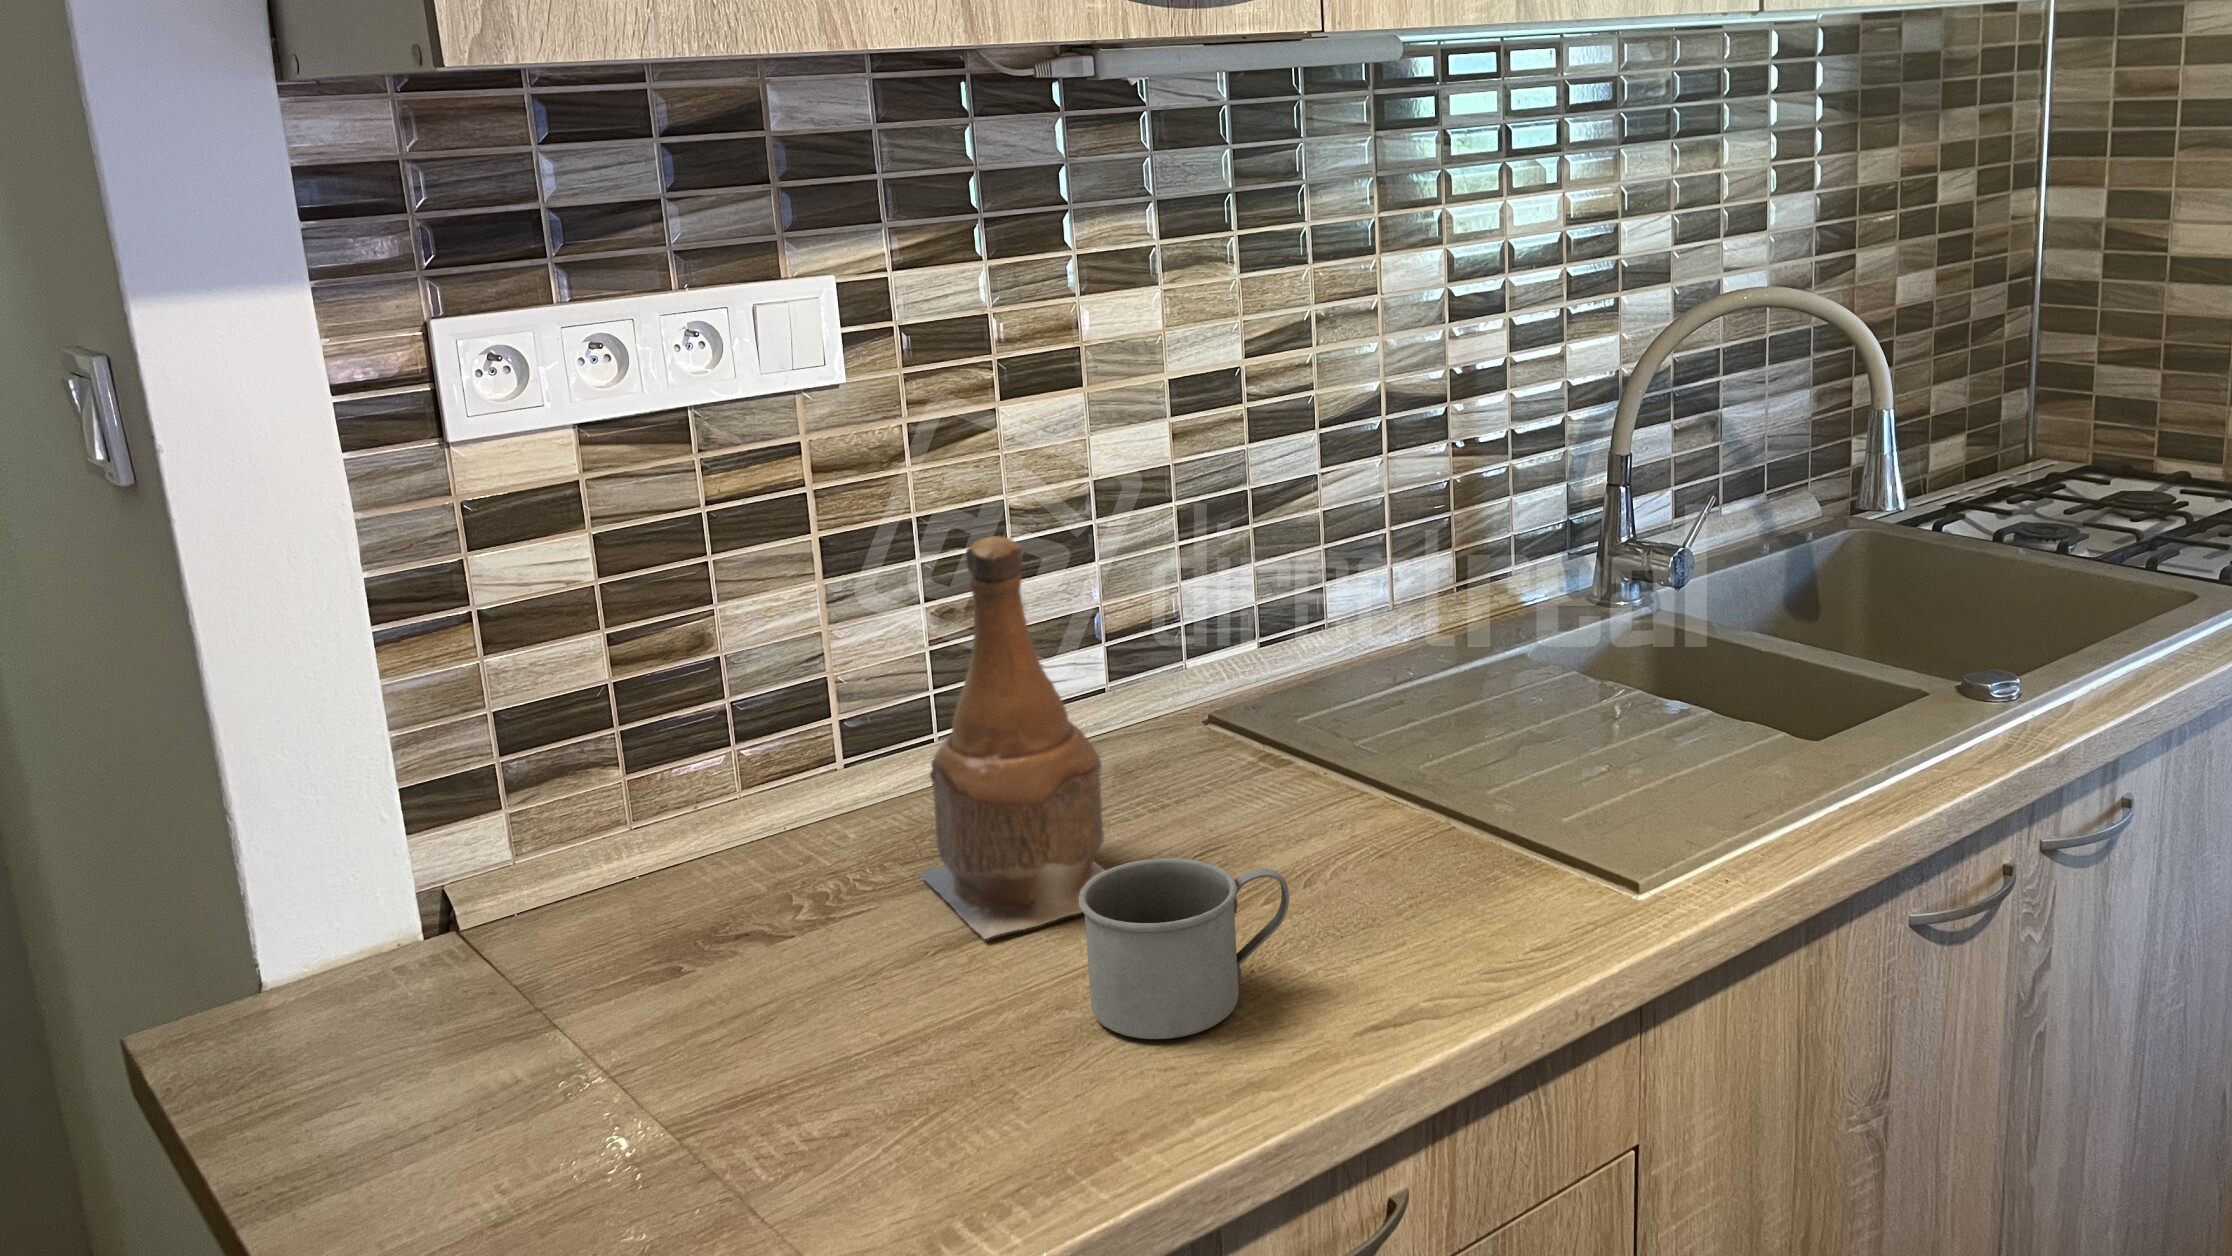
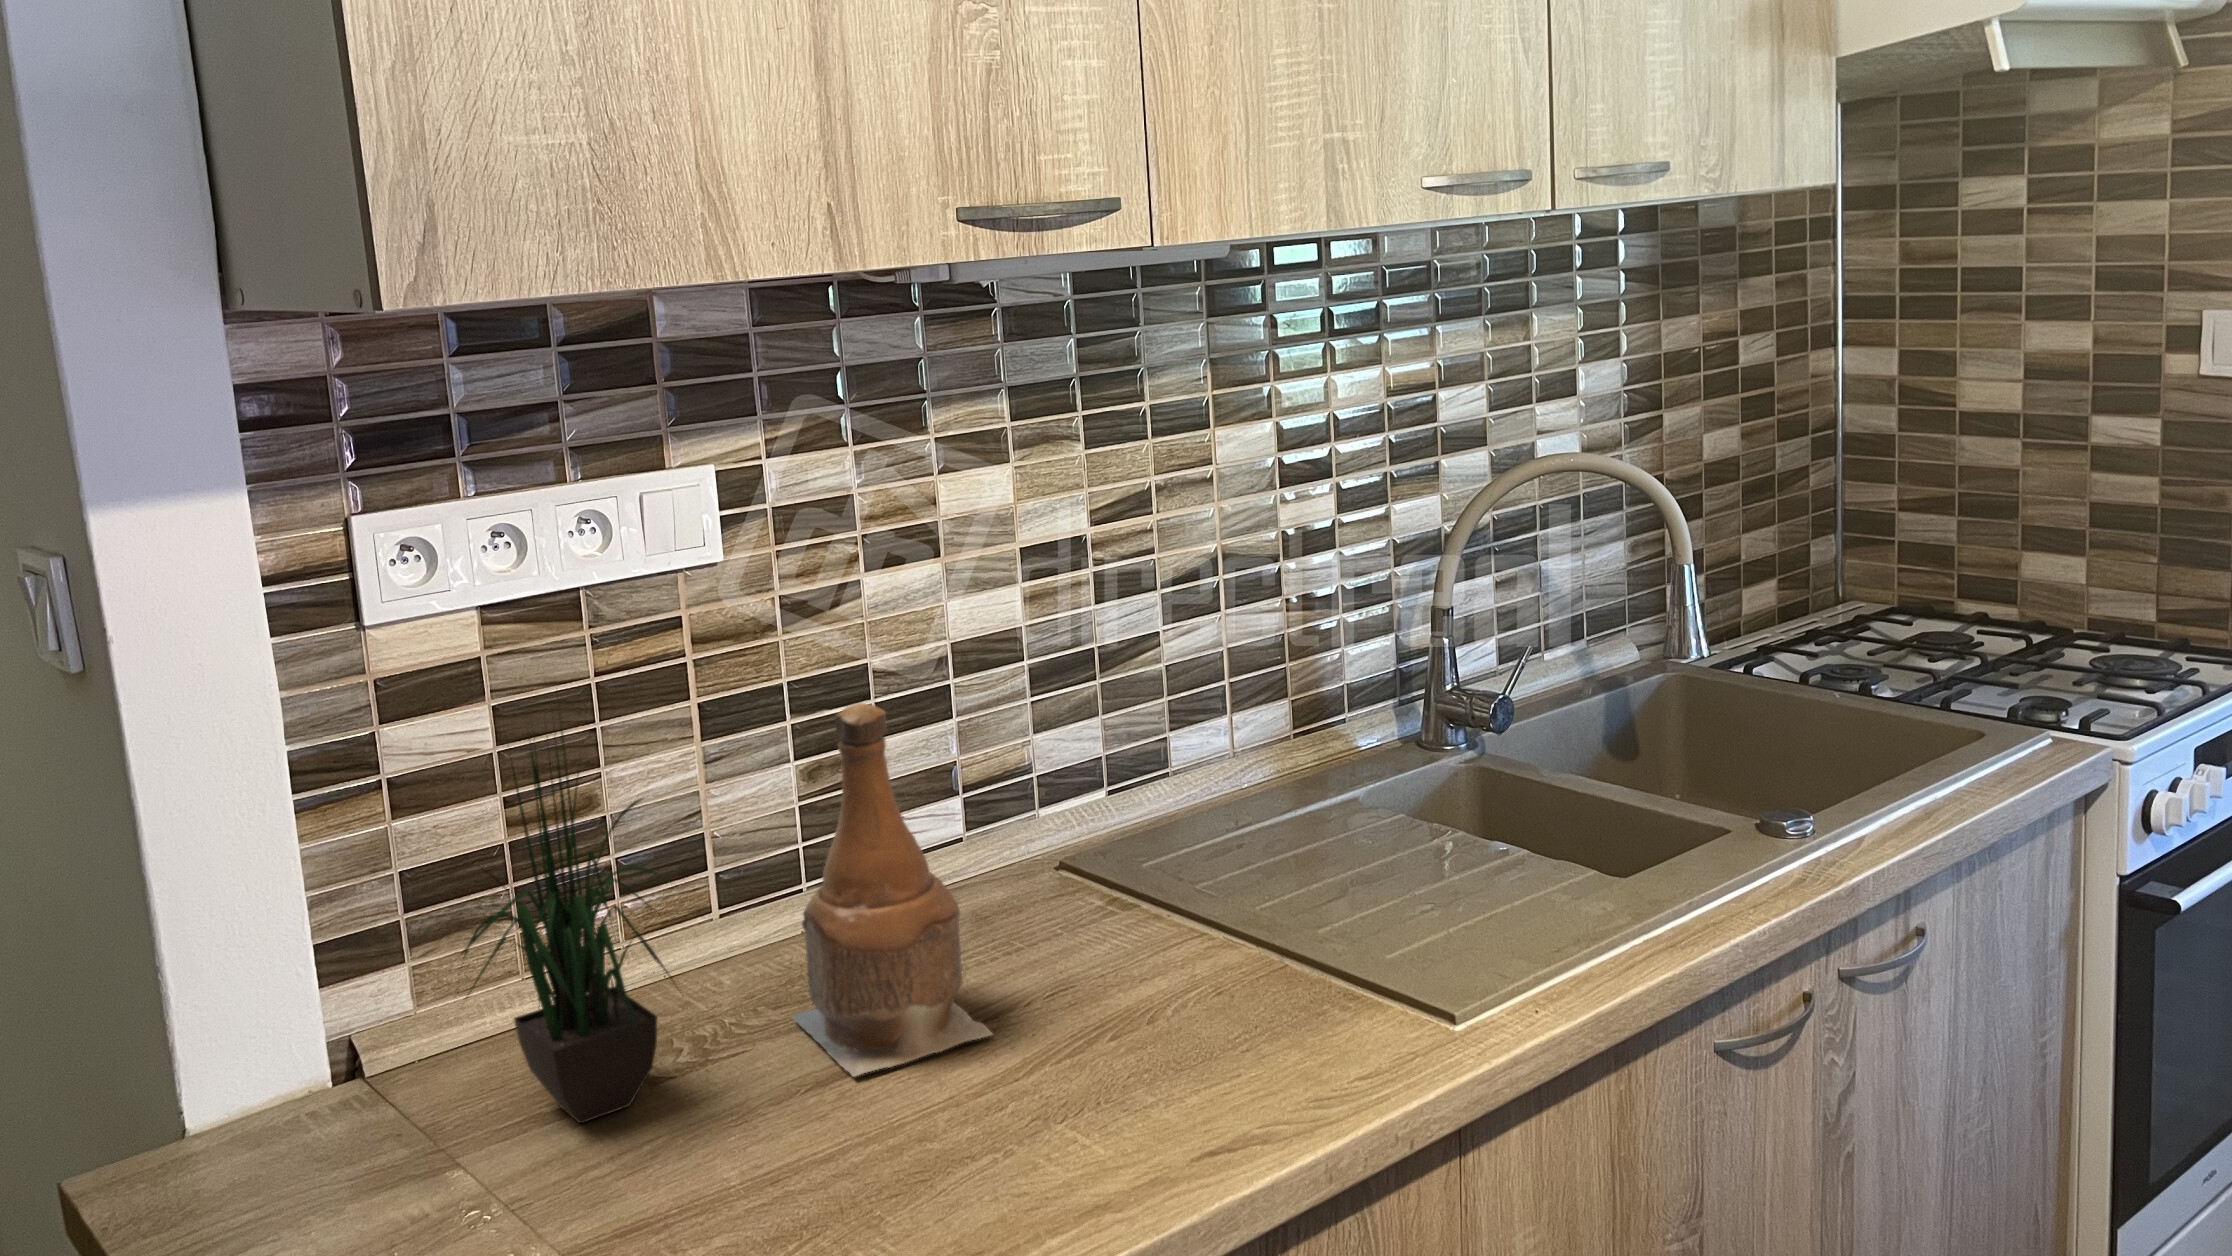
potted plant: none [542,487,803,984] -> present [463,707,678,1123]
mug: present [1079,858,1289,1039] -> none [940,998,1133,1166]

